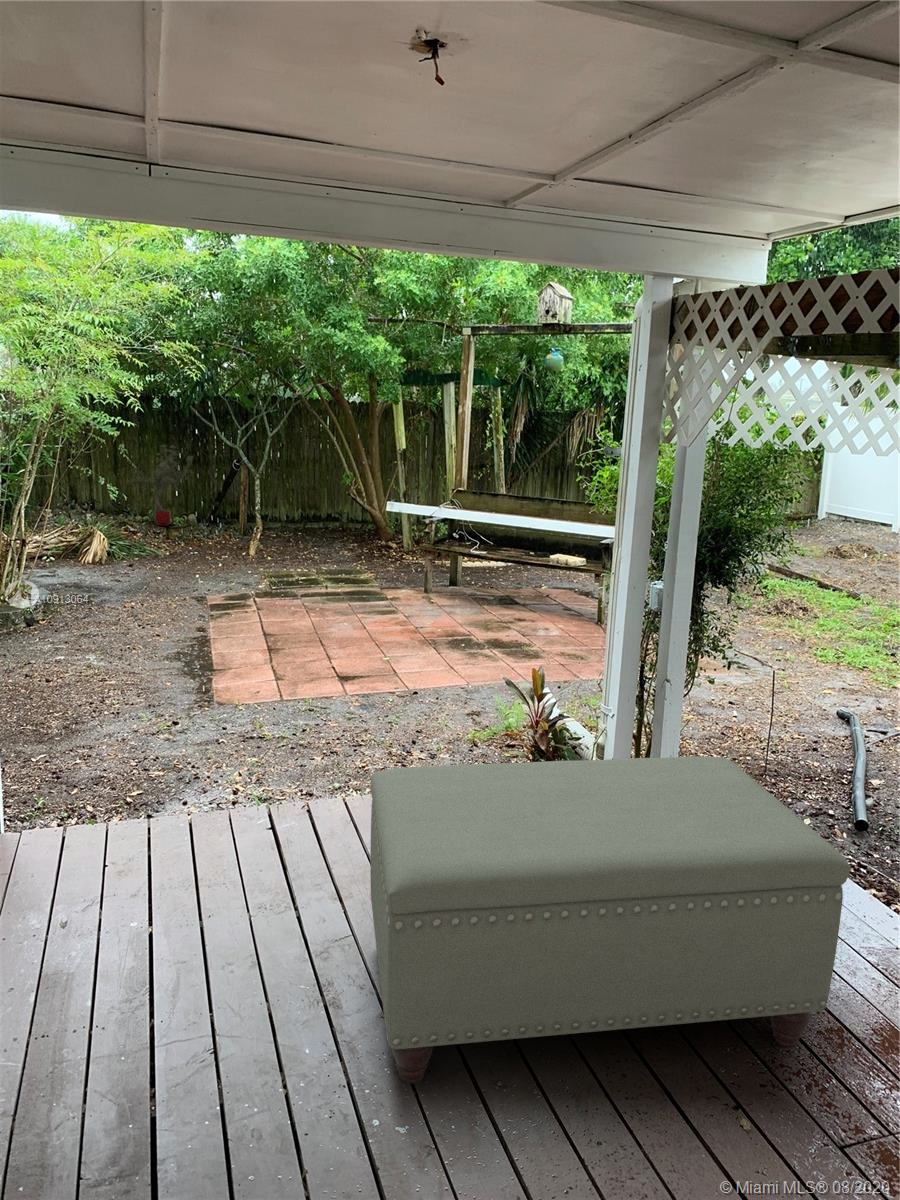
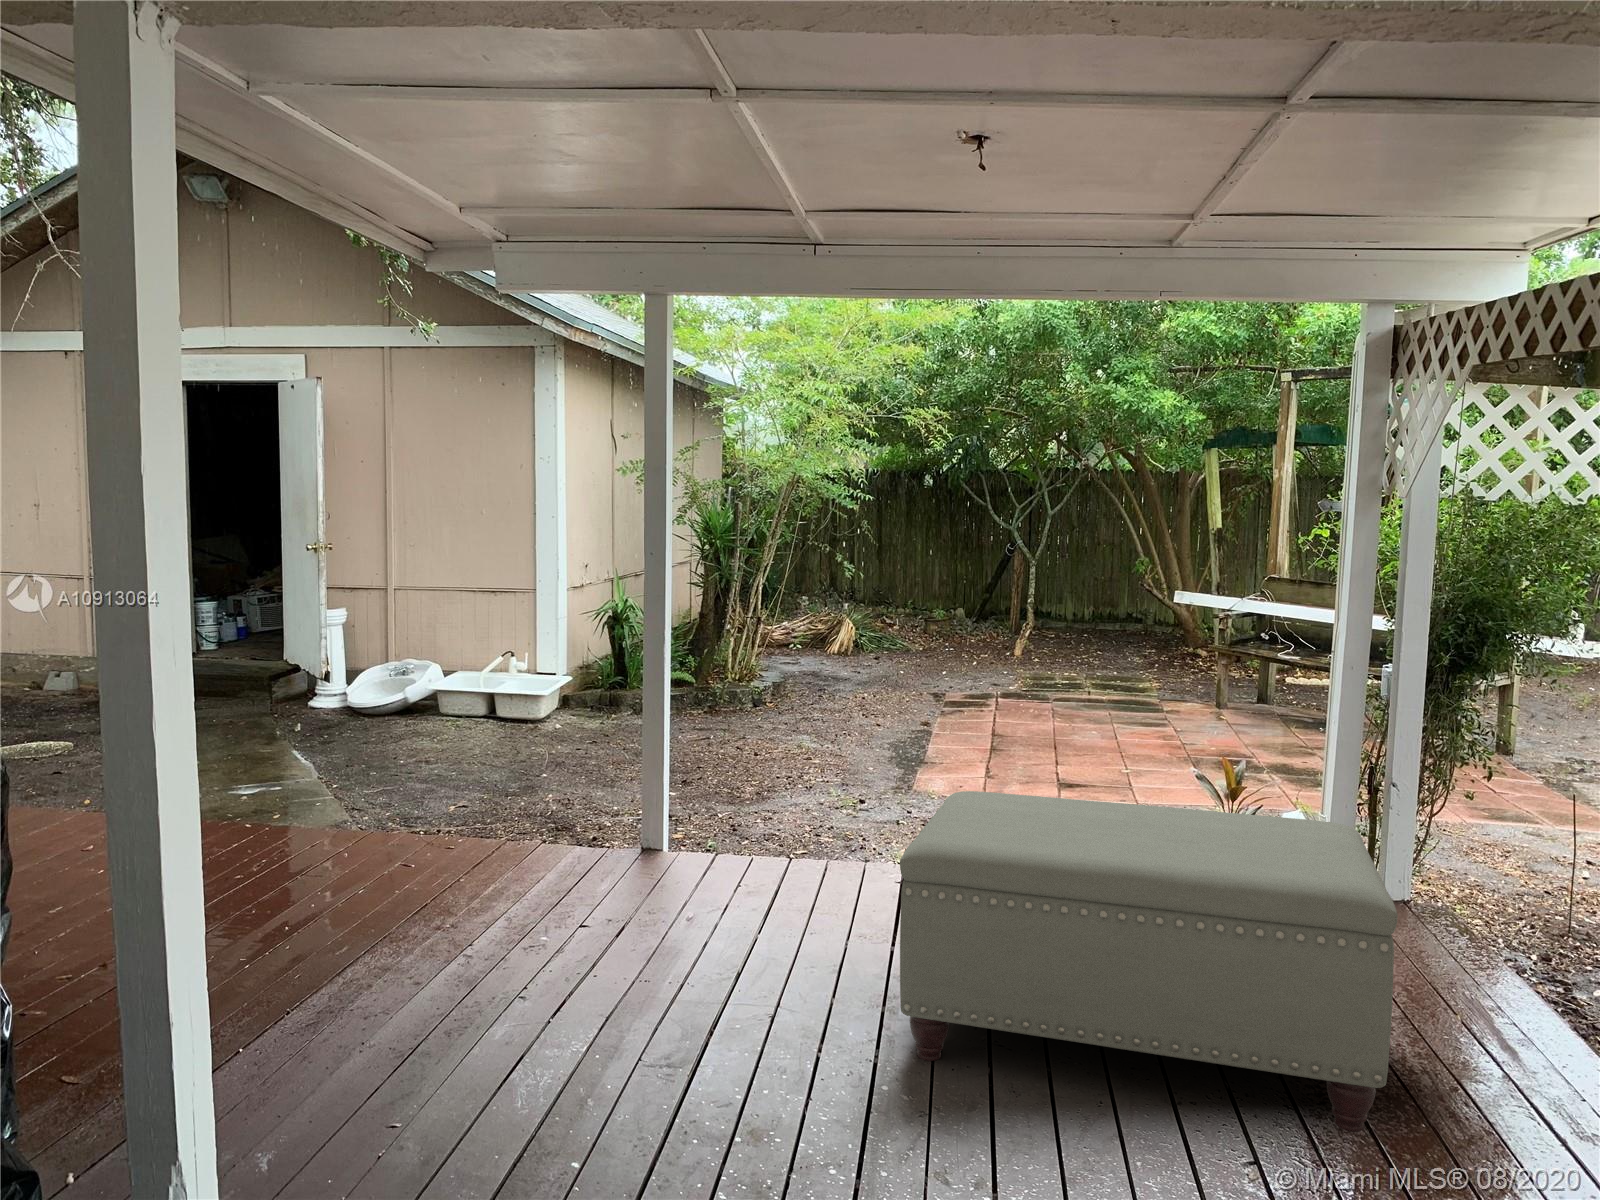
potted tree: present [128,445,193,526] -> none [886,527,961,621]

